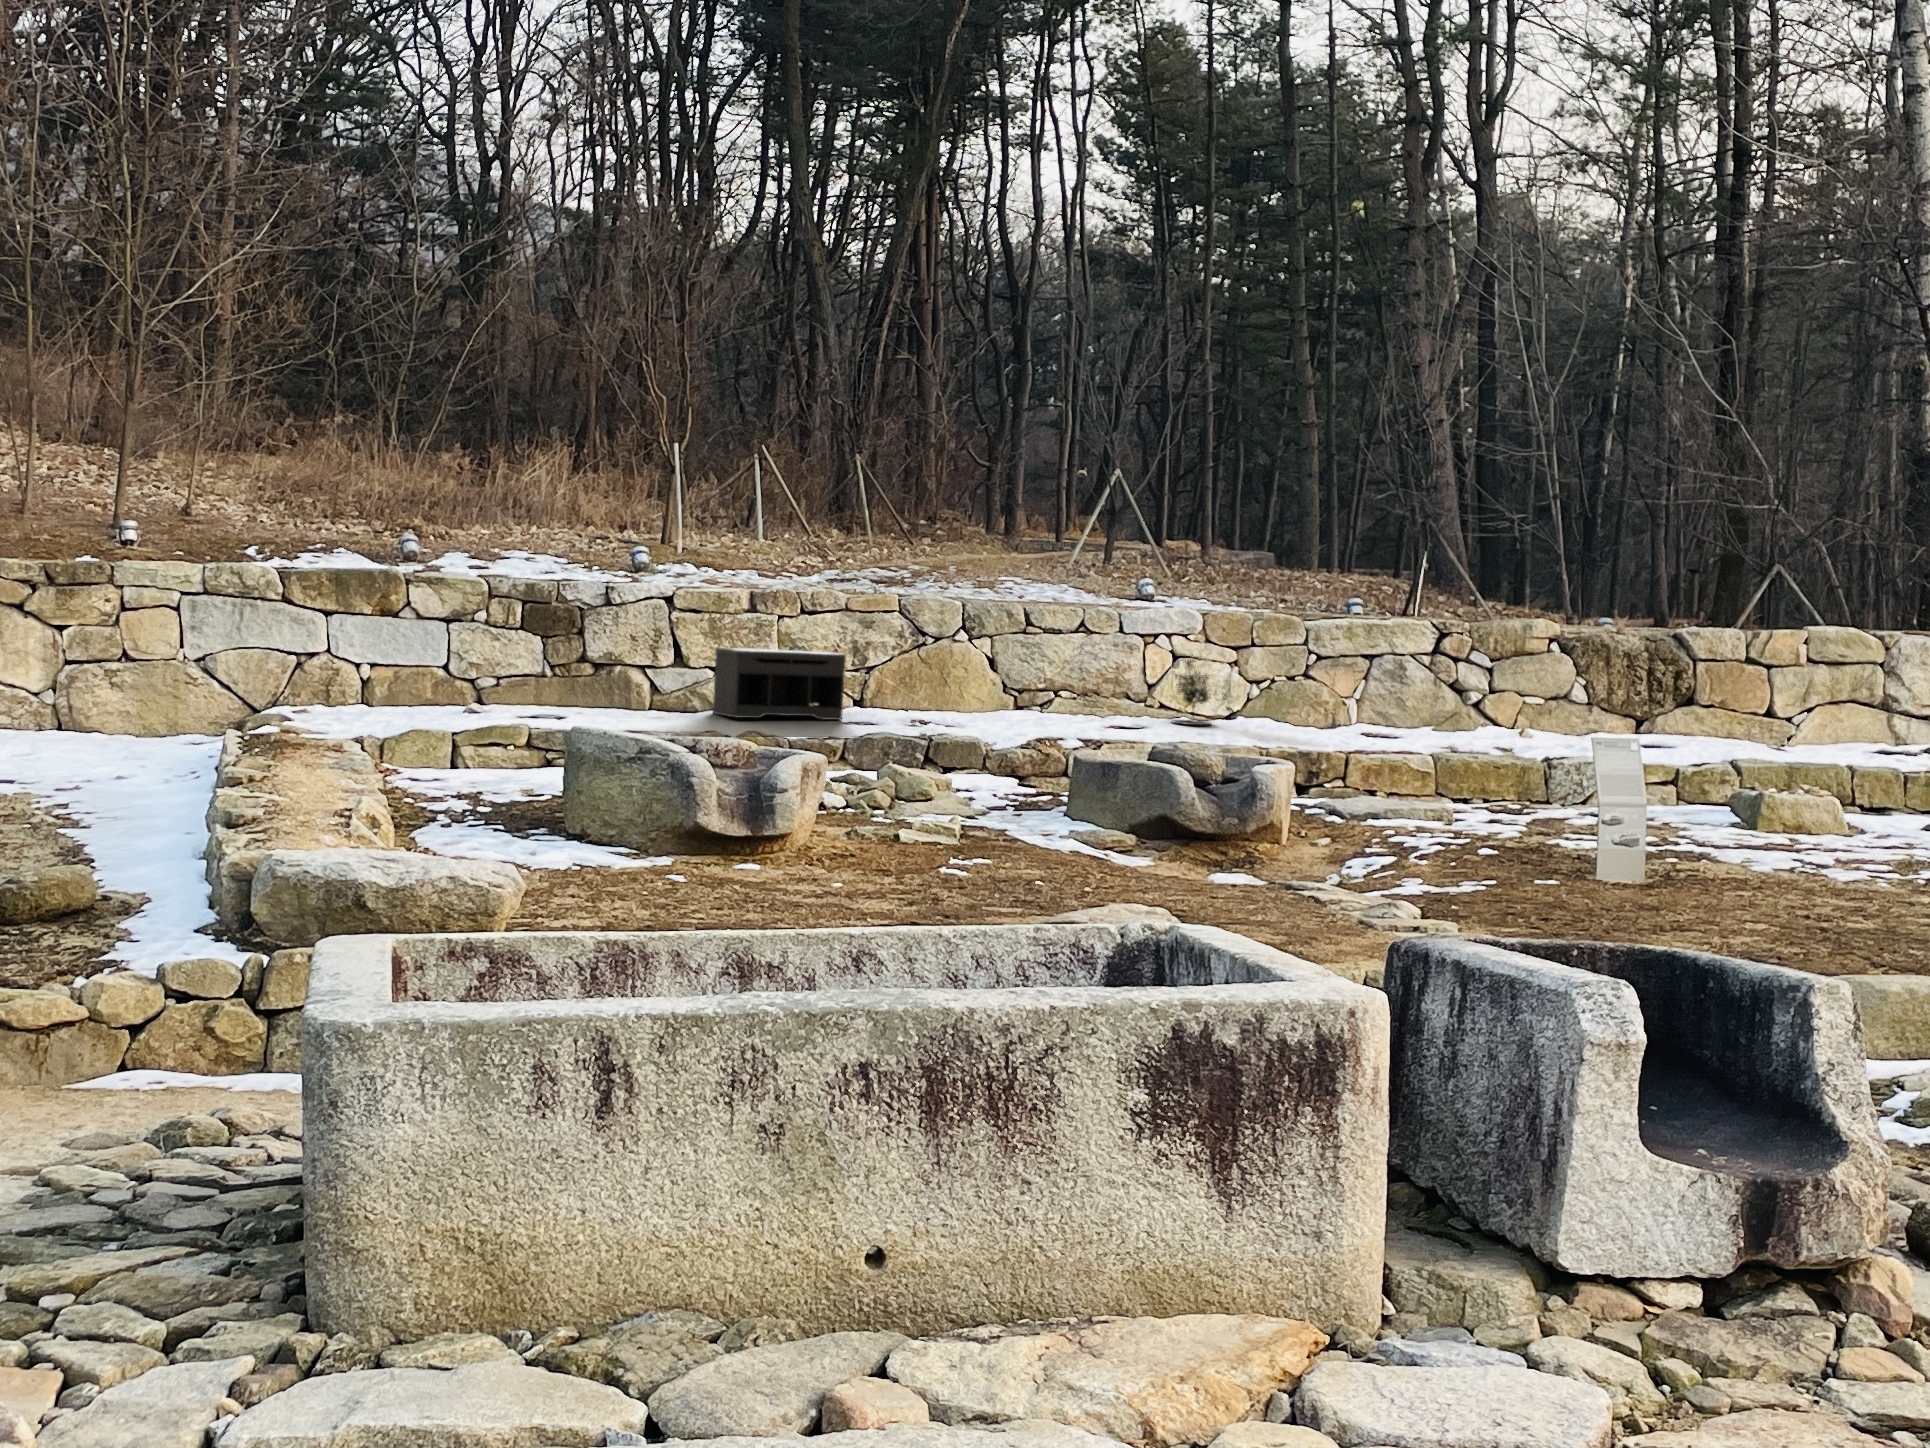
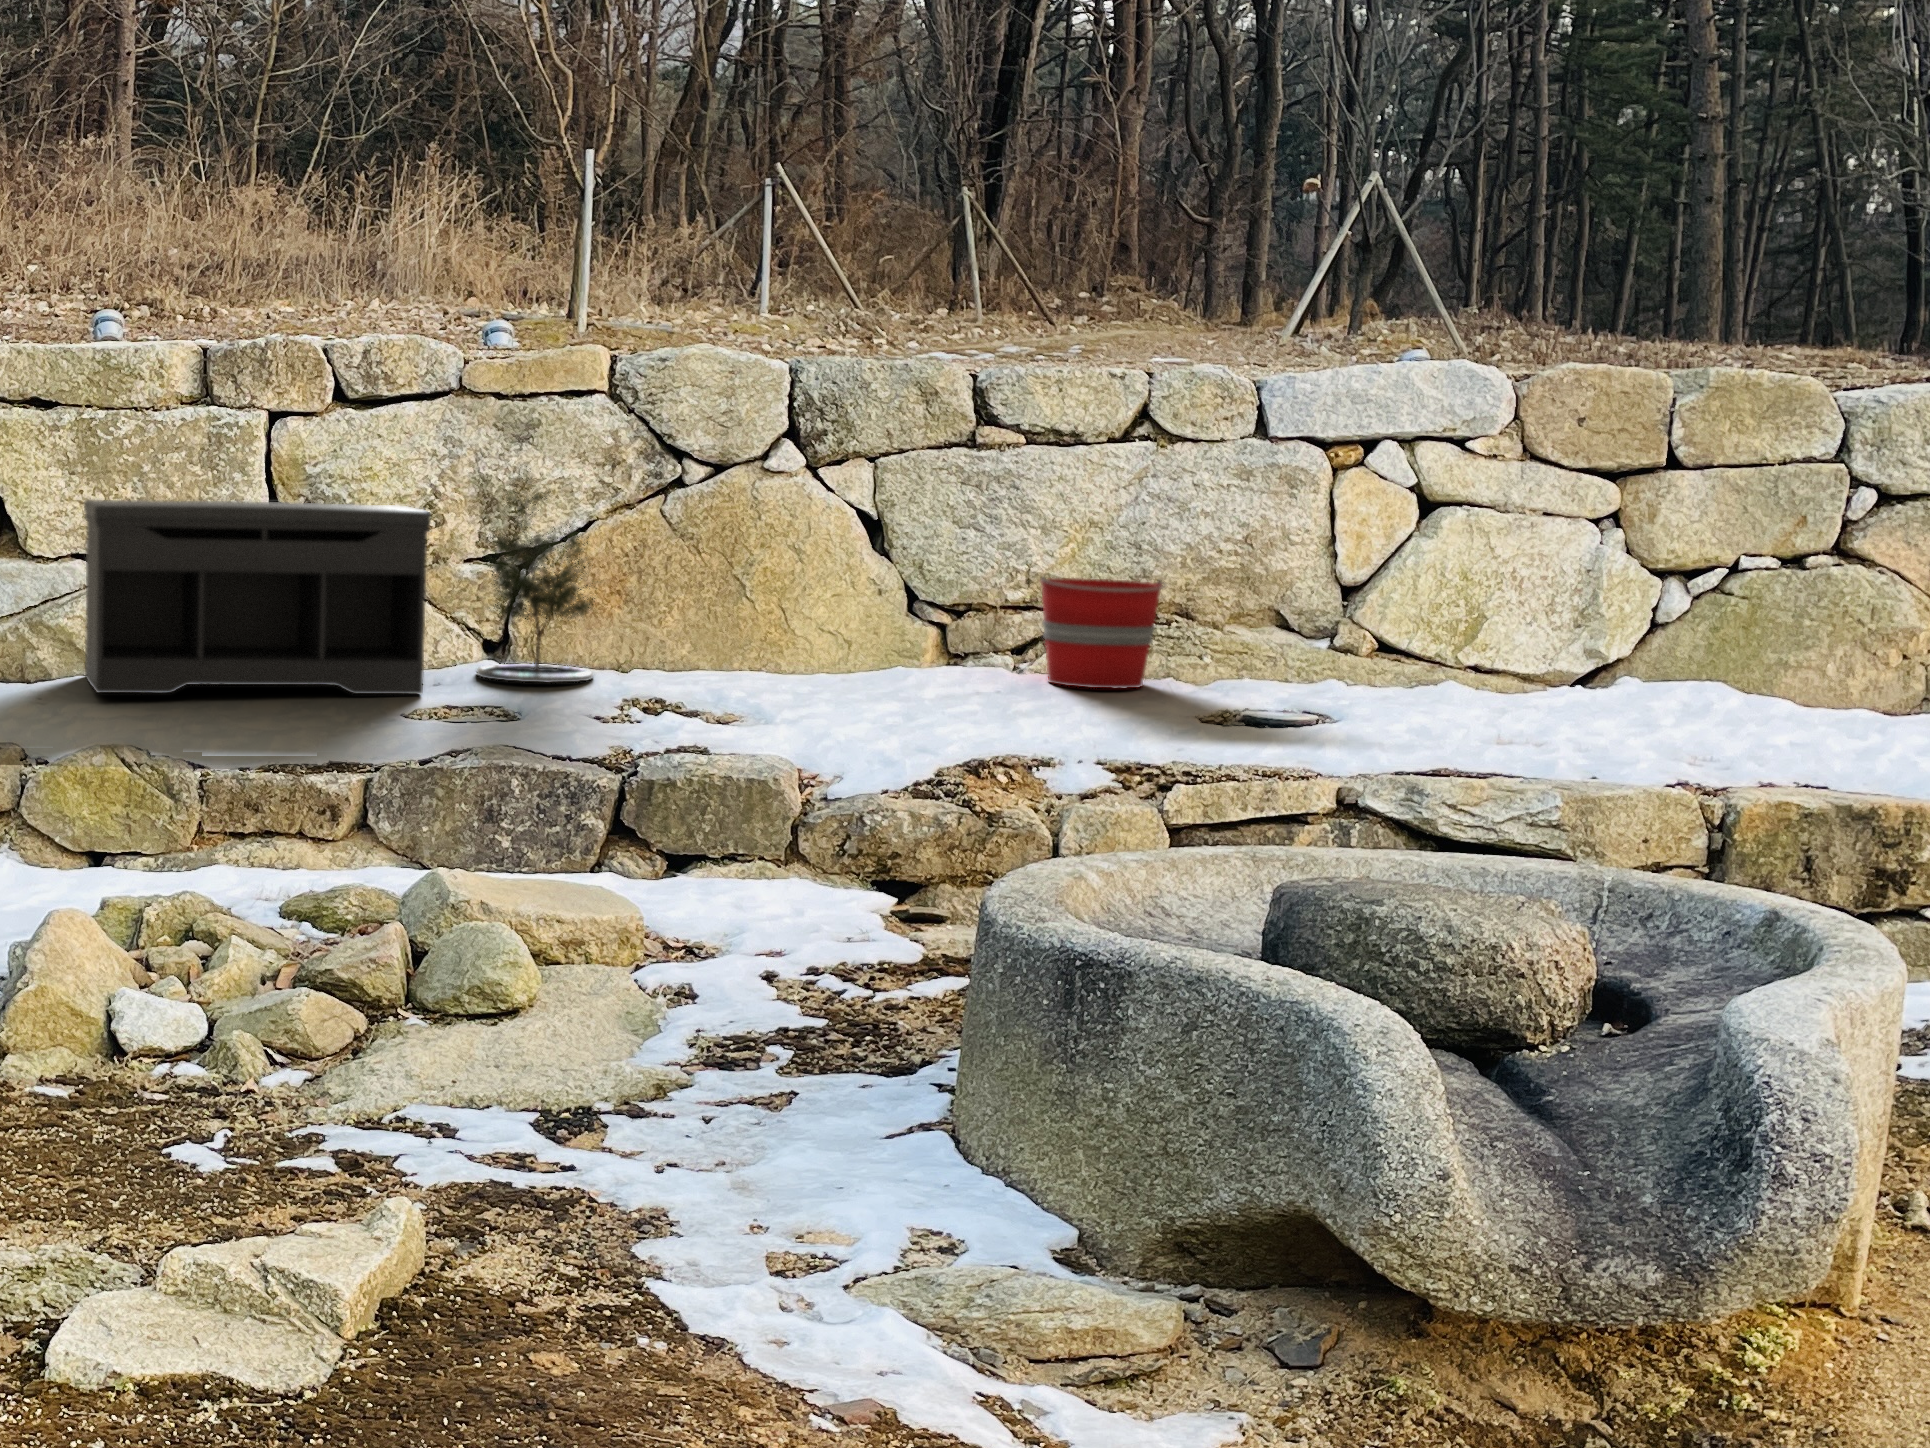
potted tree: present [1171,655,1211,725] -> present [477,466,595,683]
bucket: none [1046,681,1090,721] -> present [1040,577,1165,688]

